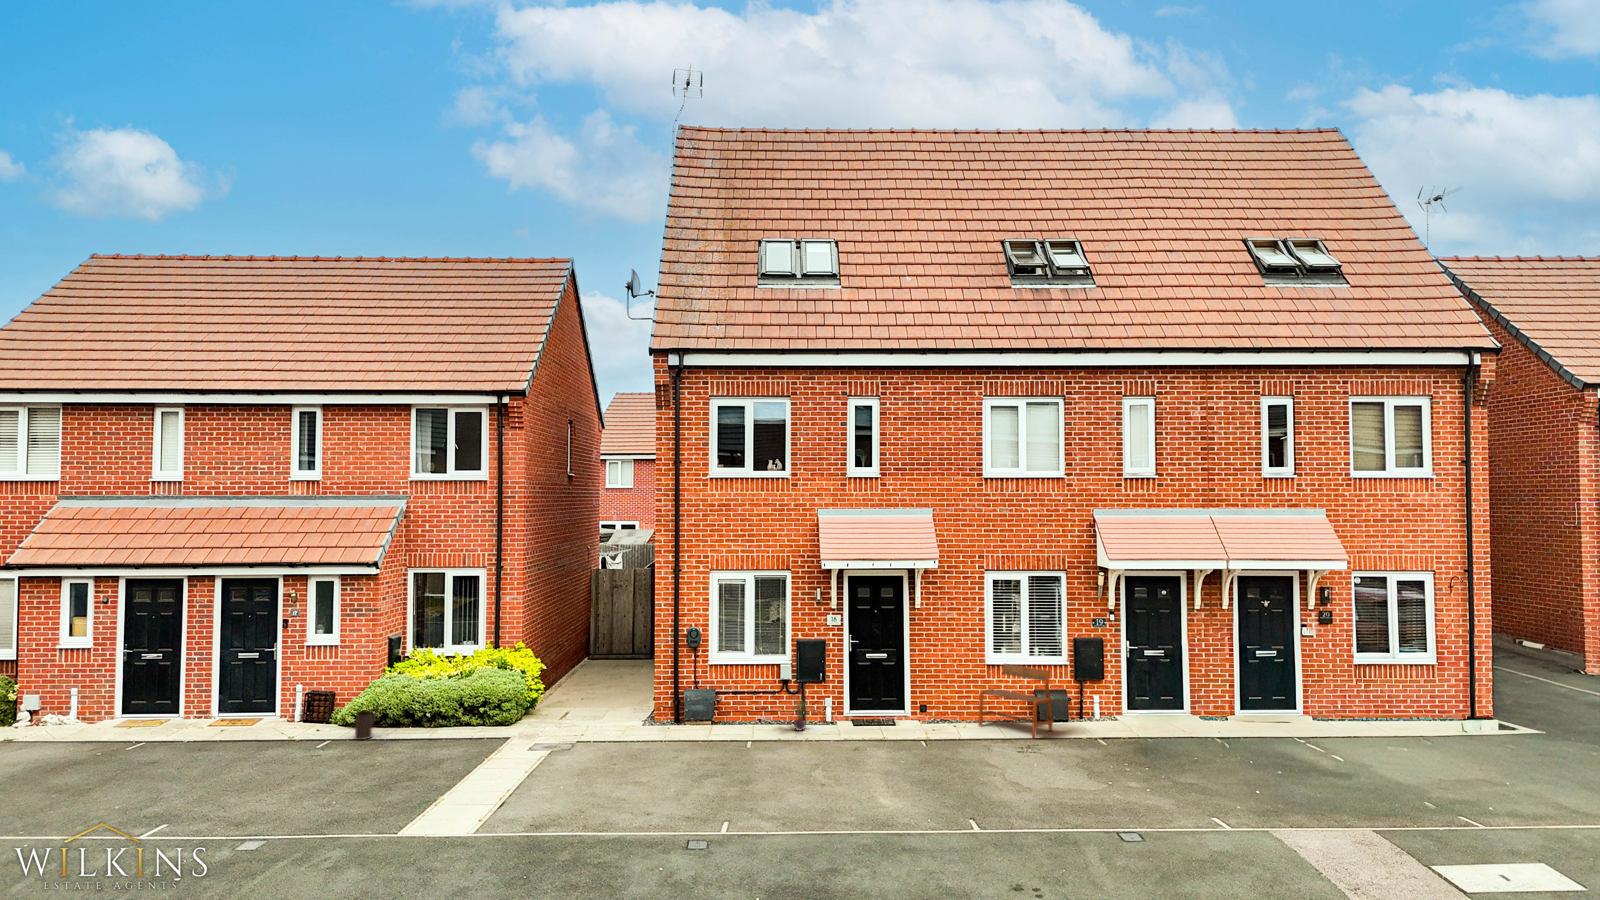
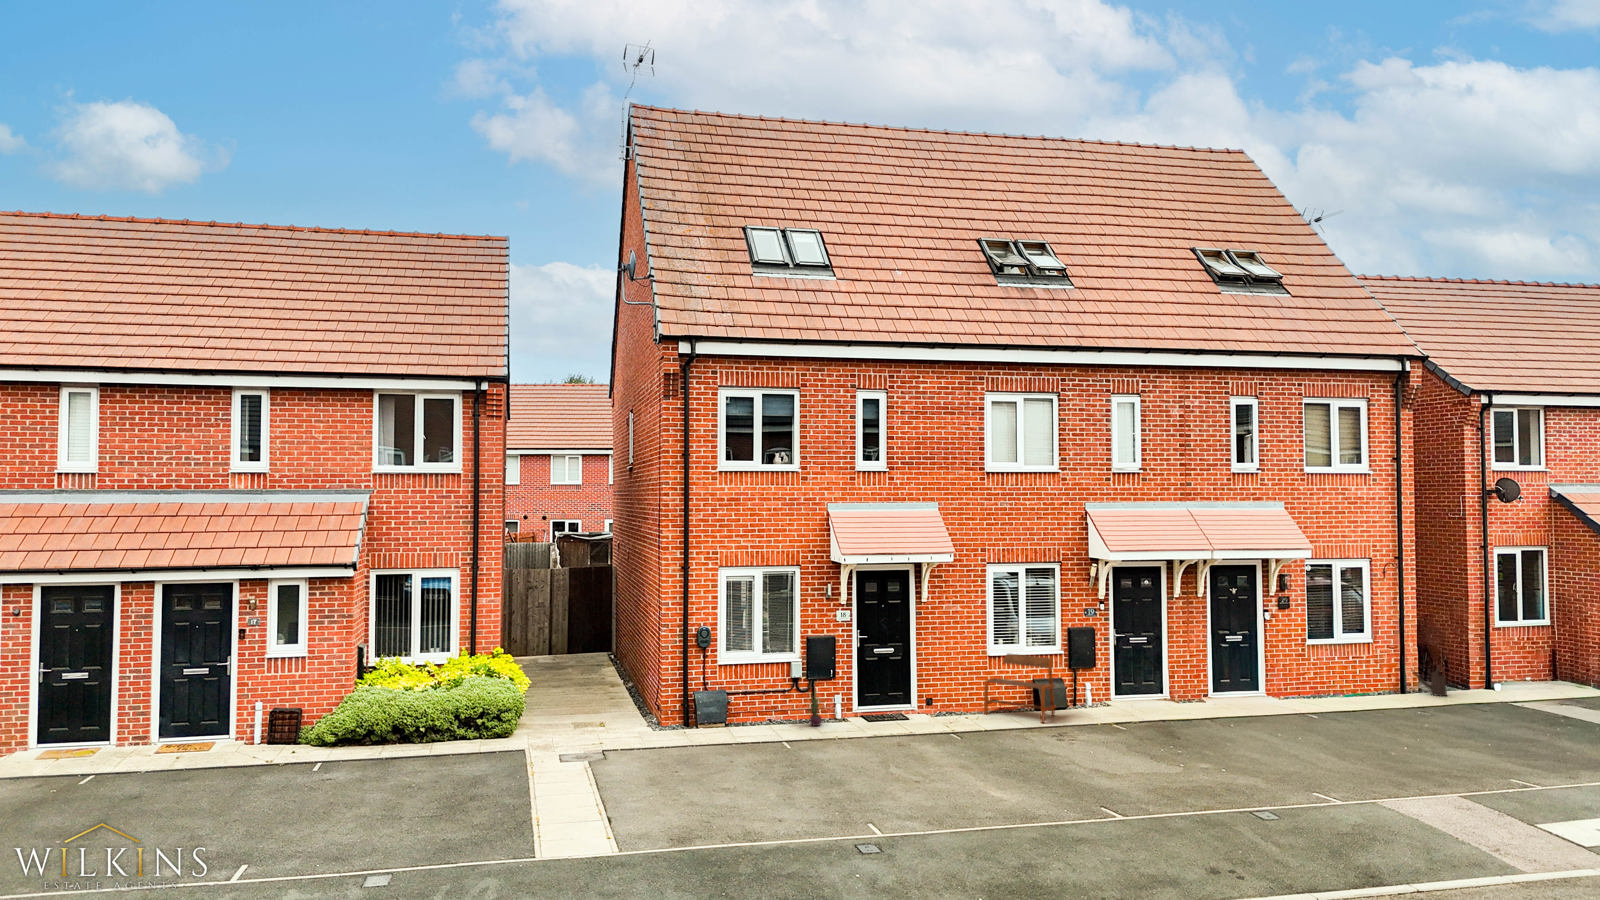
watering can: present [355,705,379,740] -> present [1413,667,1447,696]

